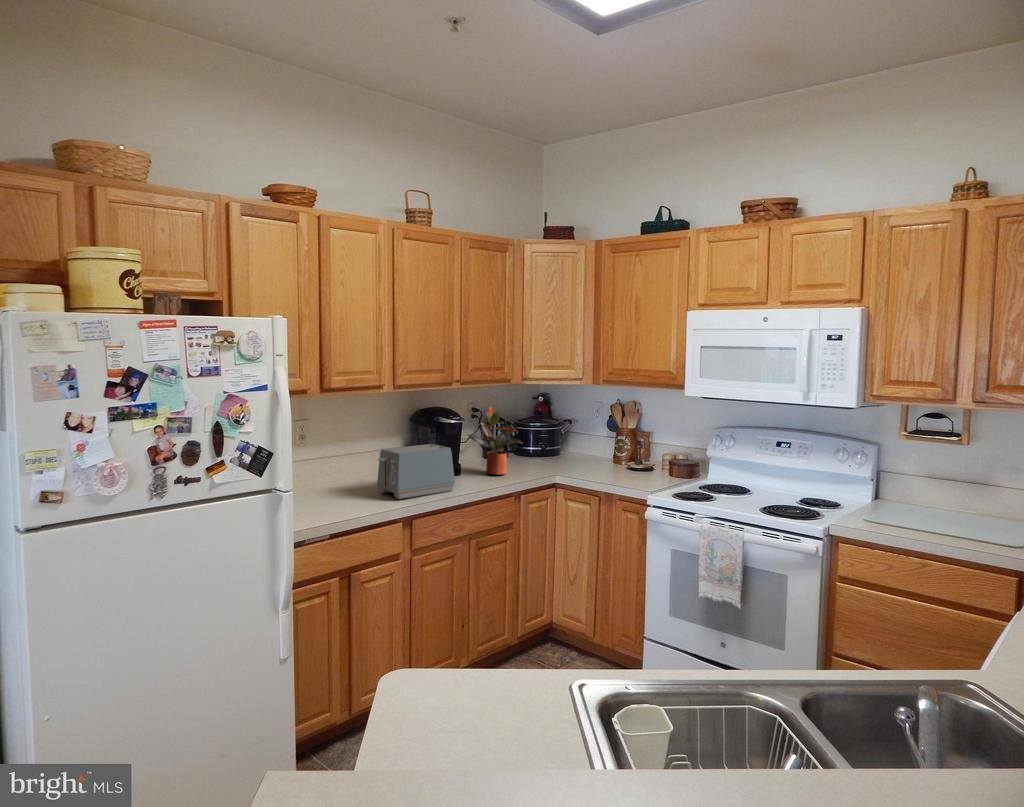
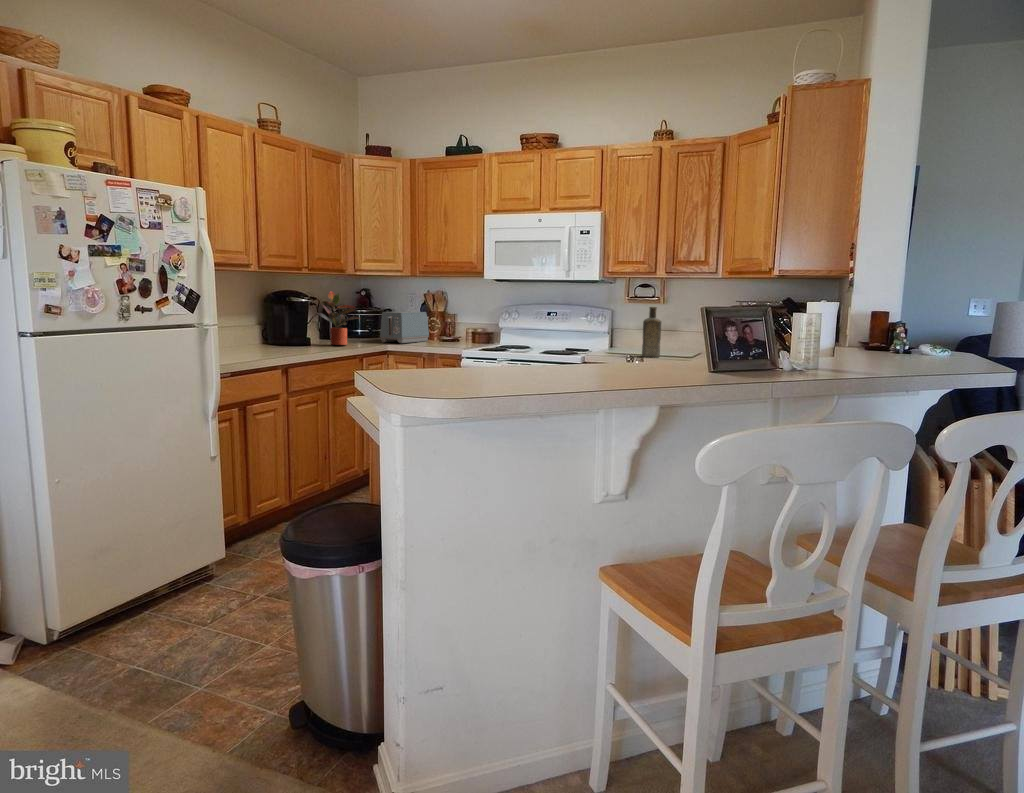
toaster: present [377,444,455,499] -> present [380,312,429,343]
bottle: none [924,453,967,534] -> present [642,307,661,357]

